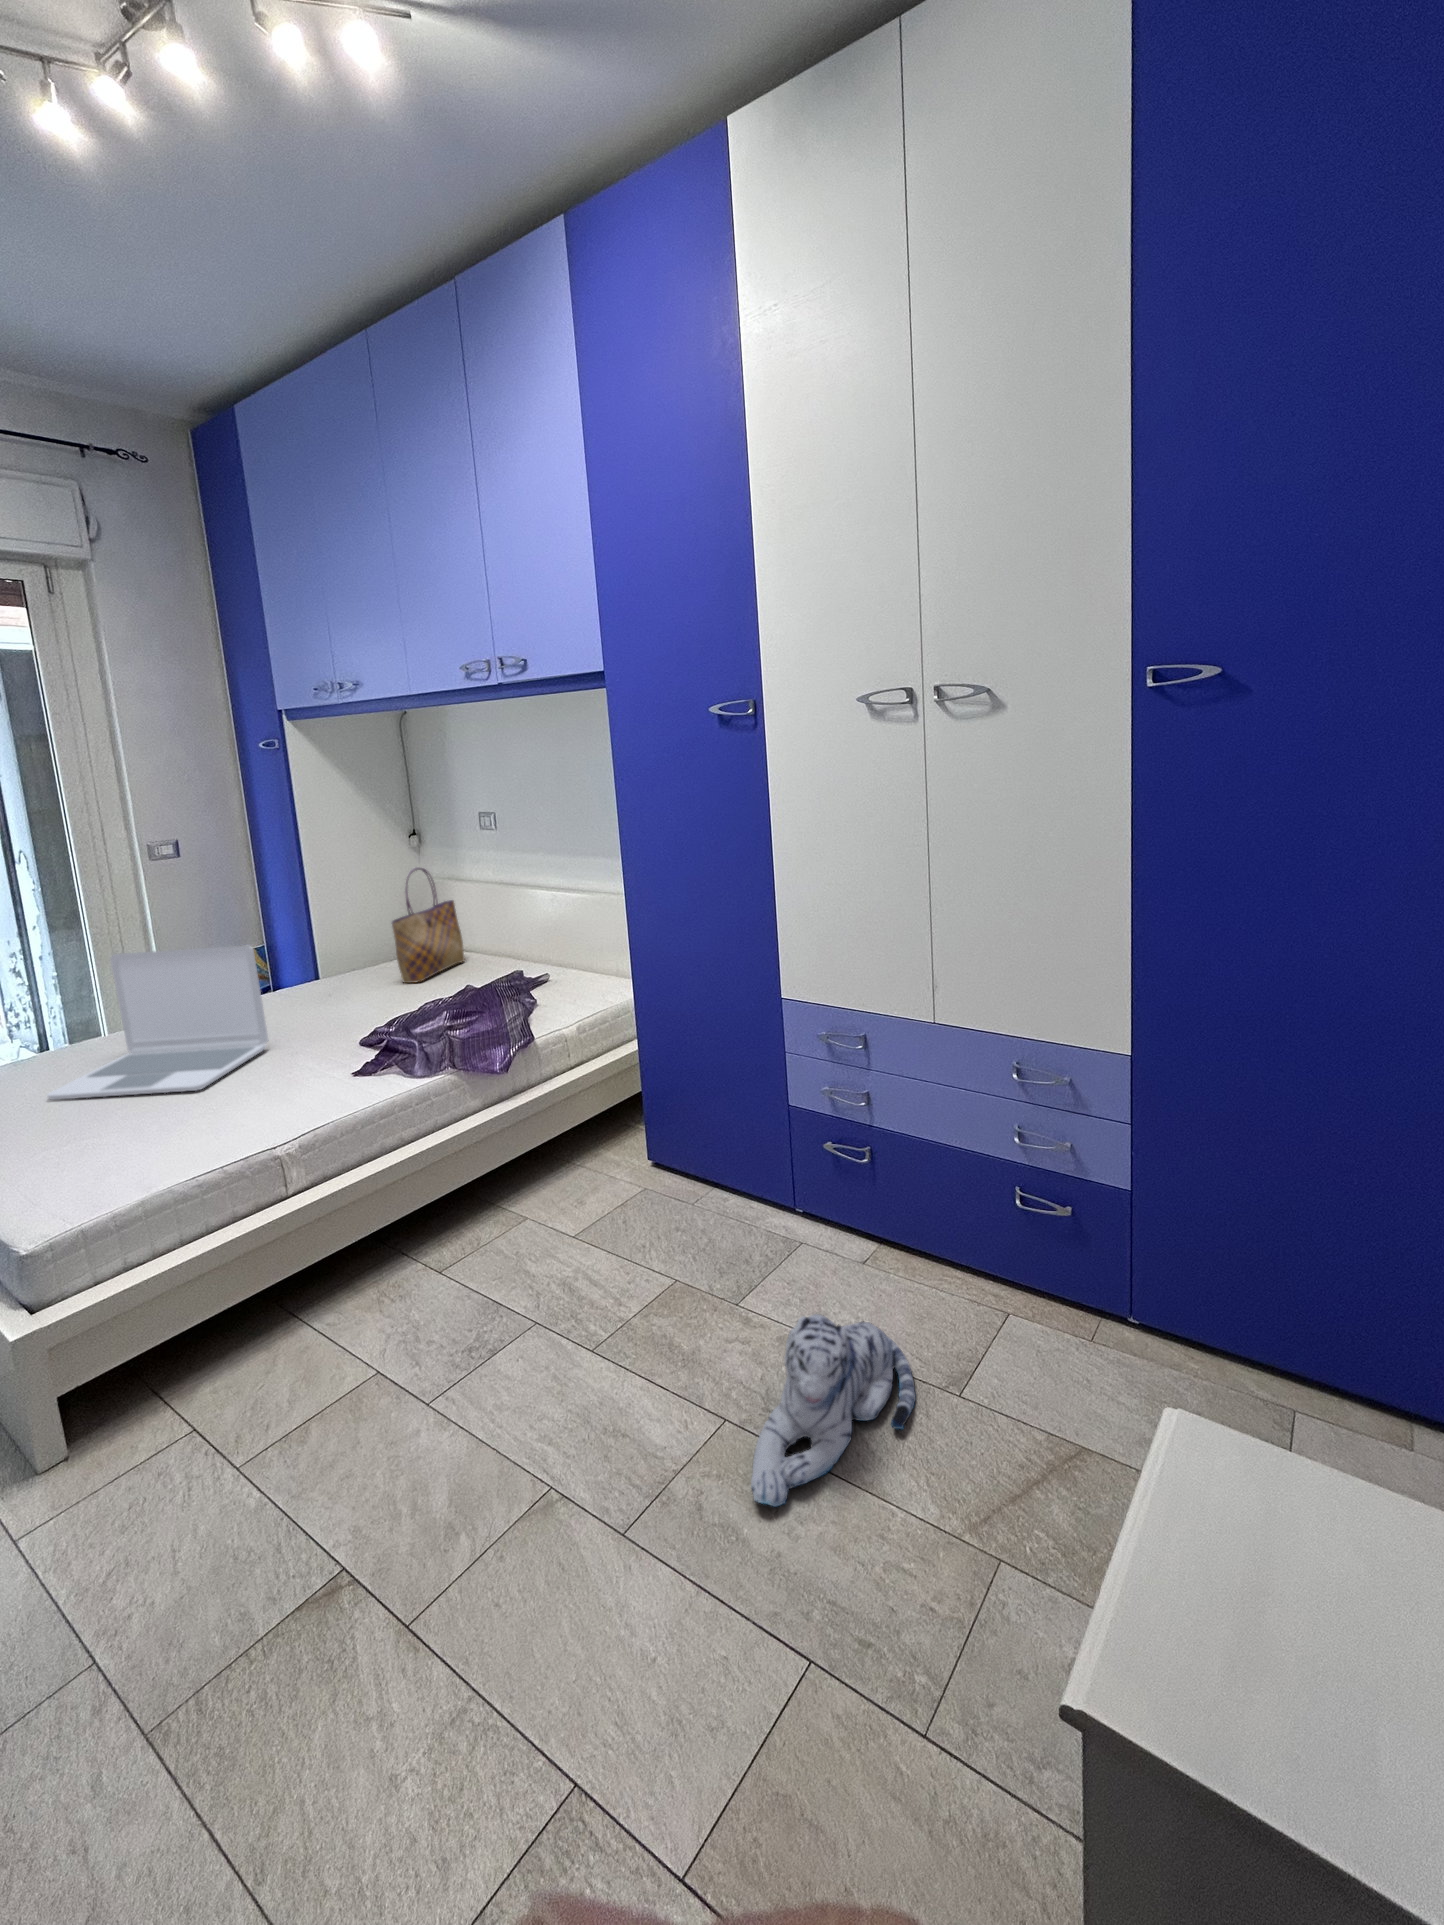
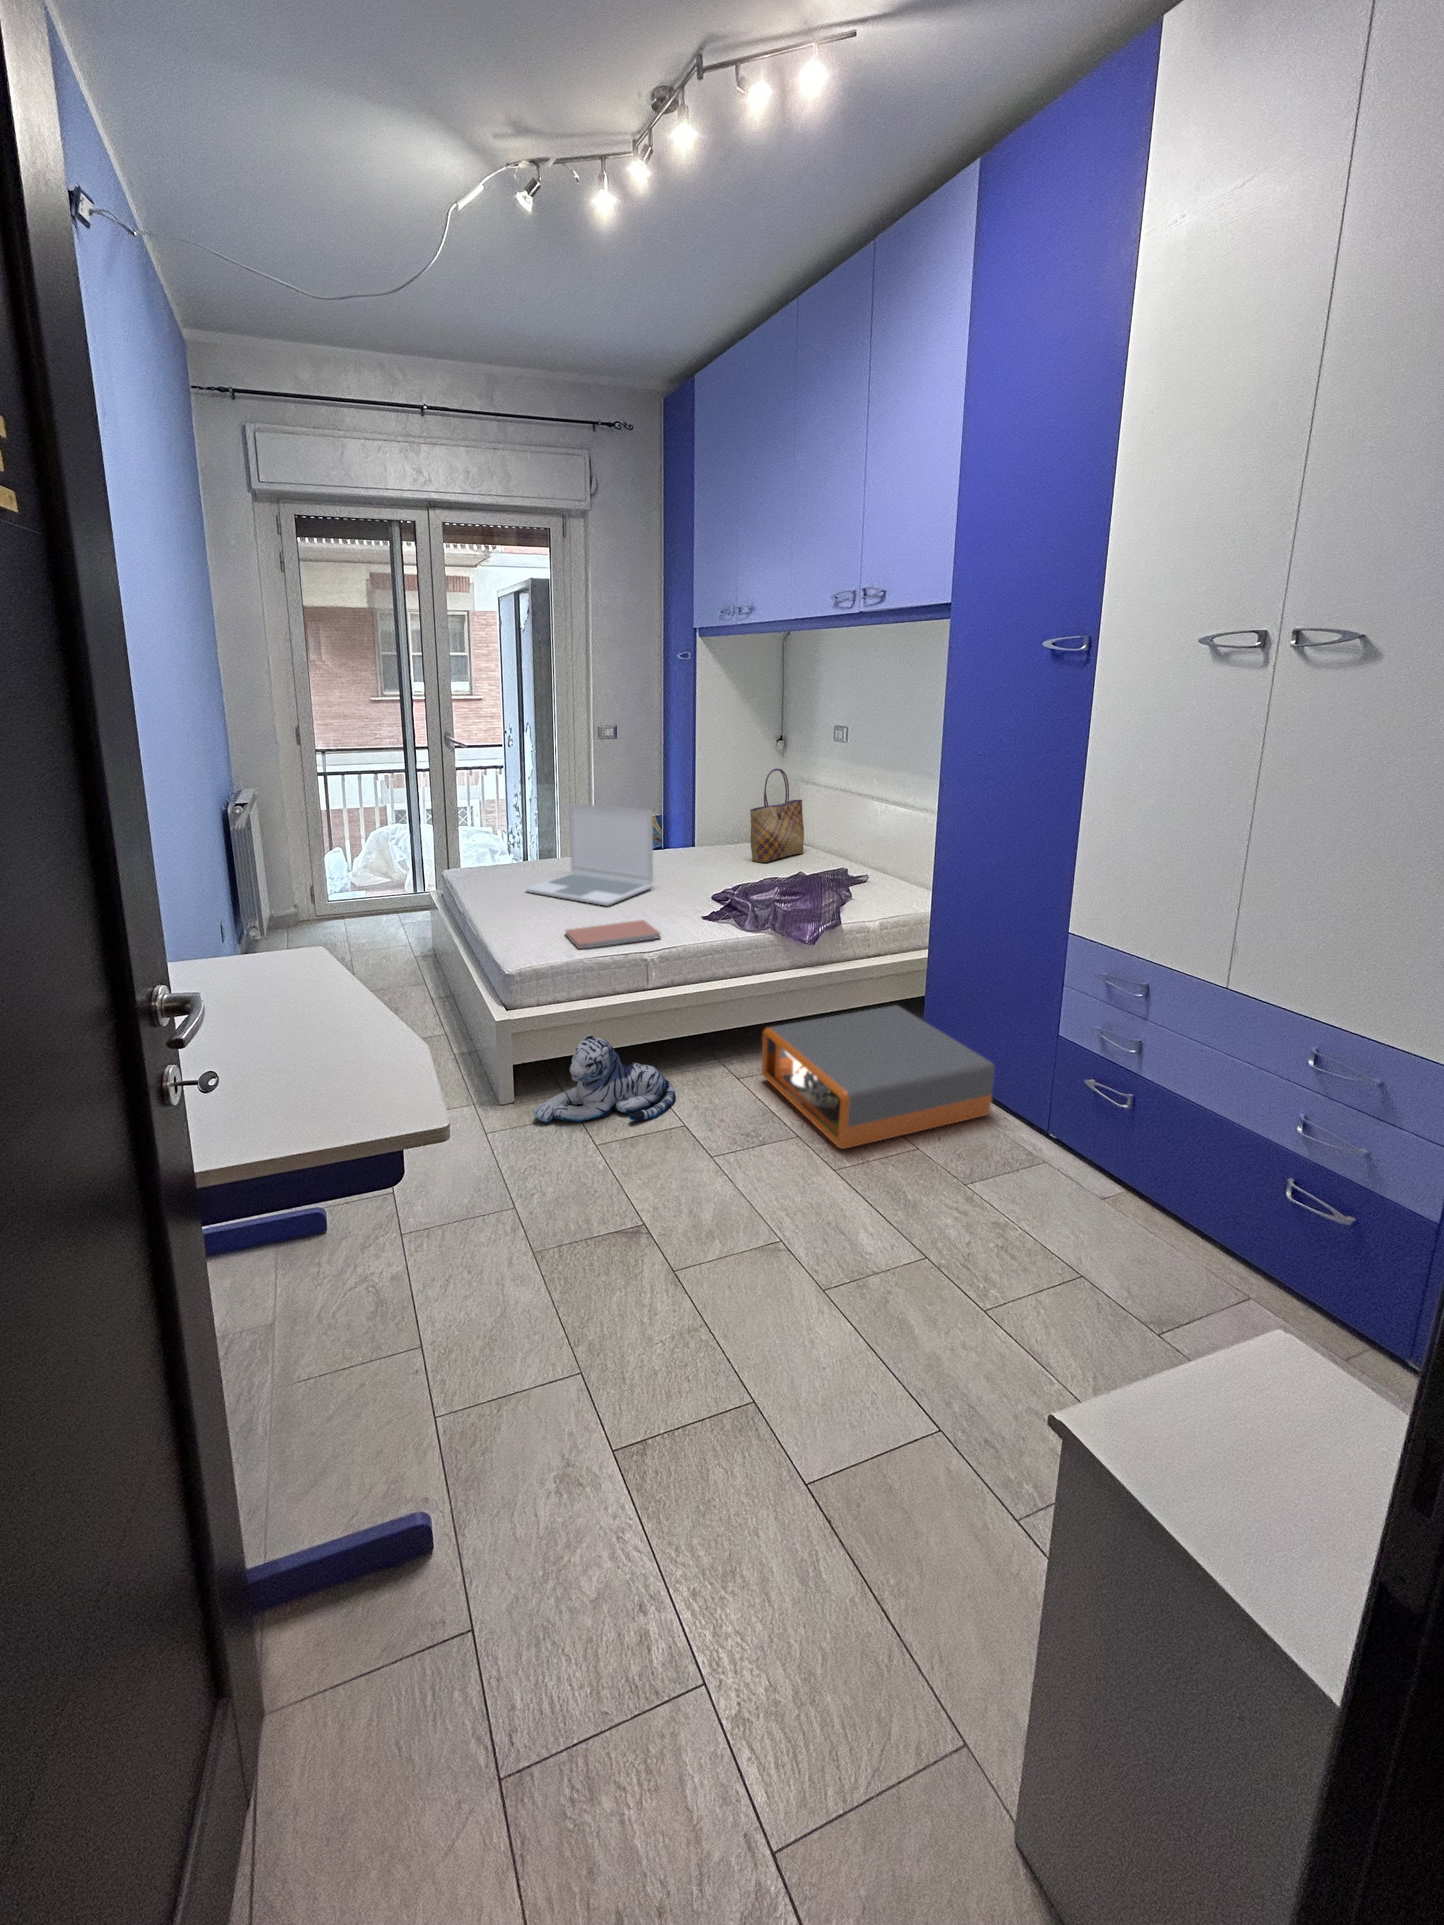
notebook: none [129,1098,297,1171] -> present [566,920,660,949]
storage box: none [463,1117,736,1319] -> present [761,1006,995,1149]
plush toy: present [751,1314,916,1507] -> present [534,1035,676,1123]

